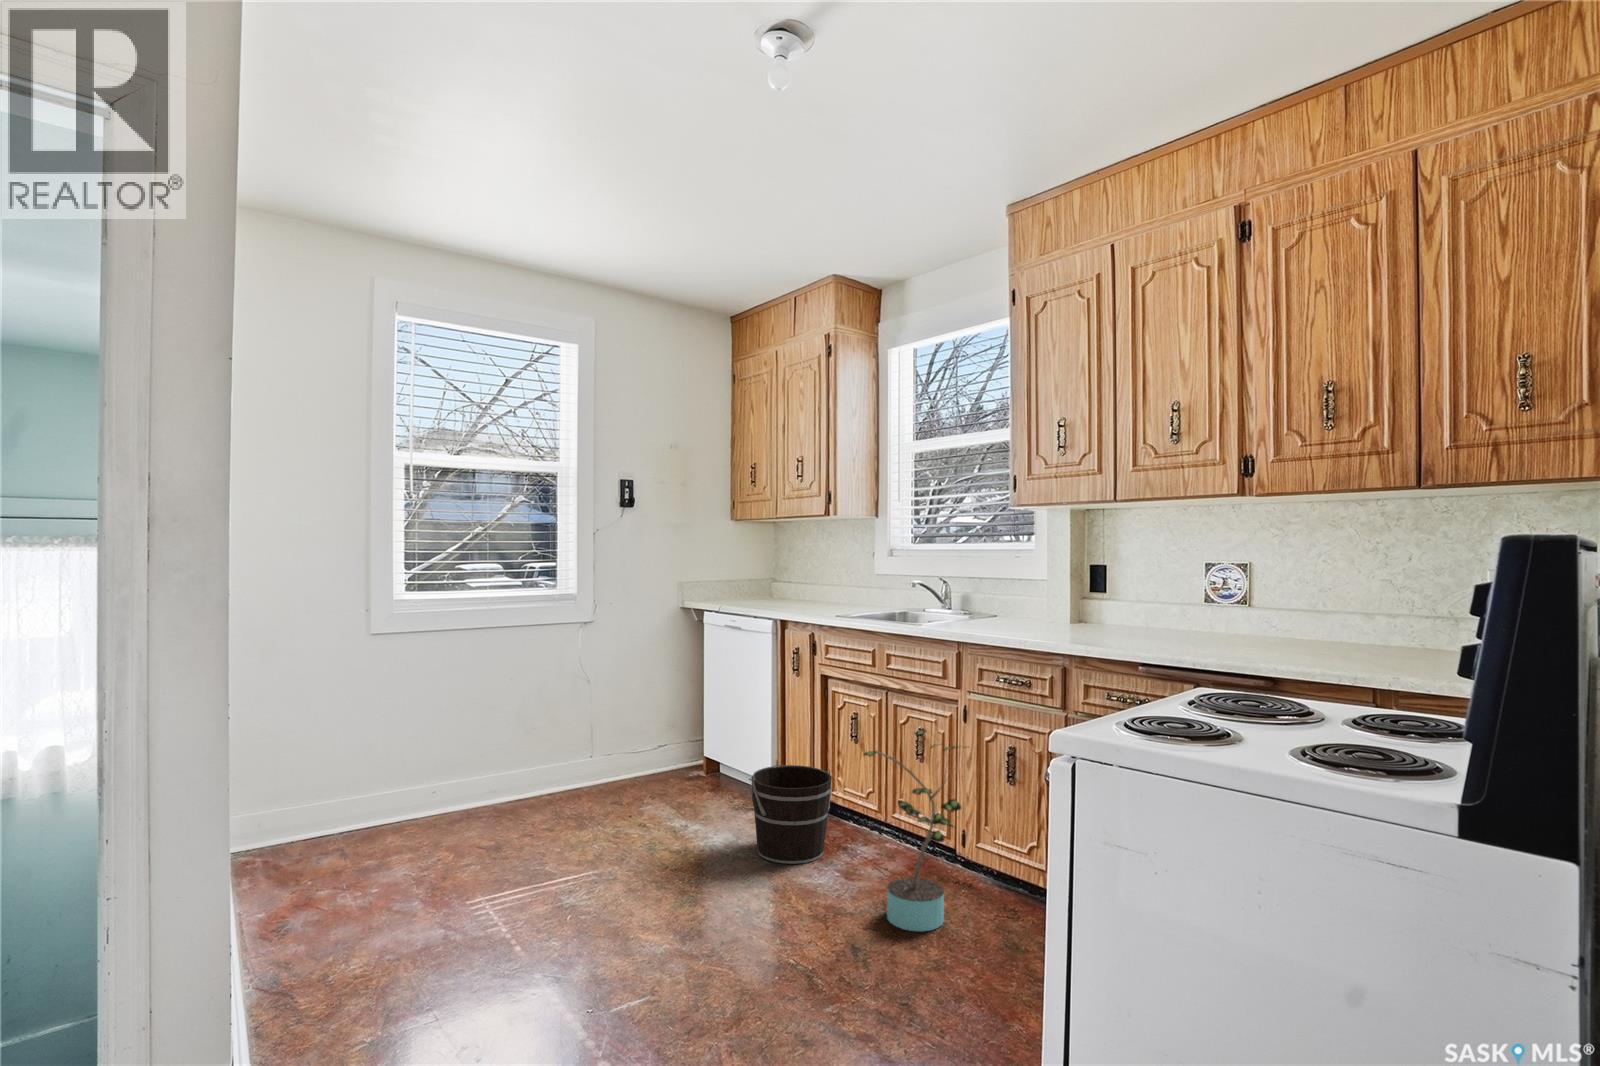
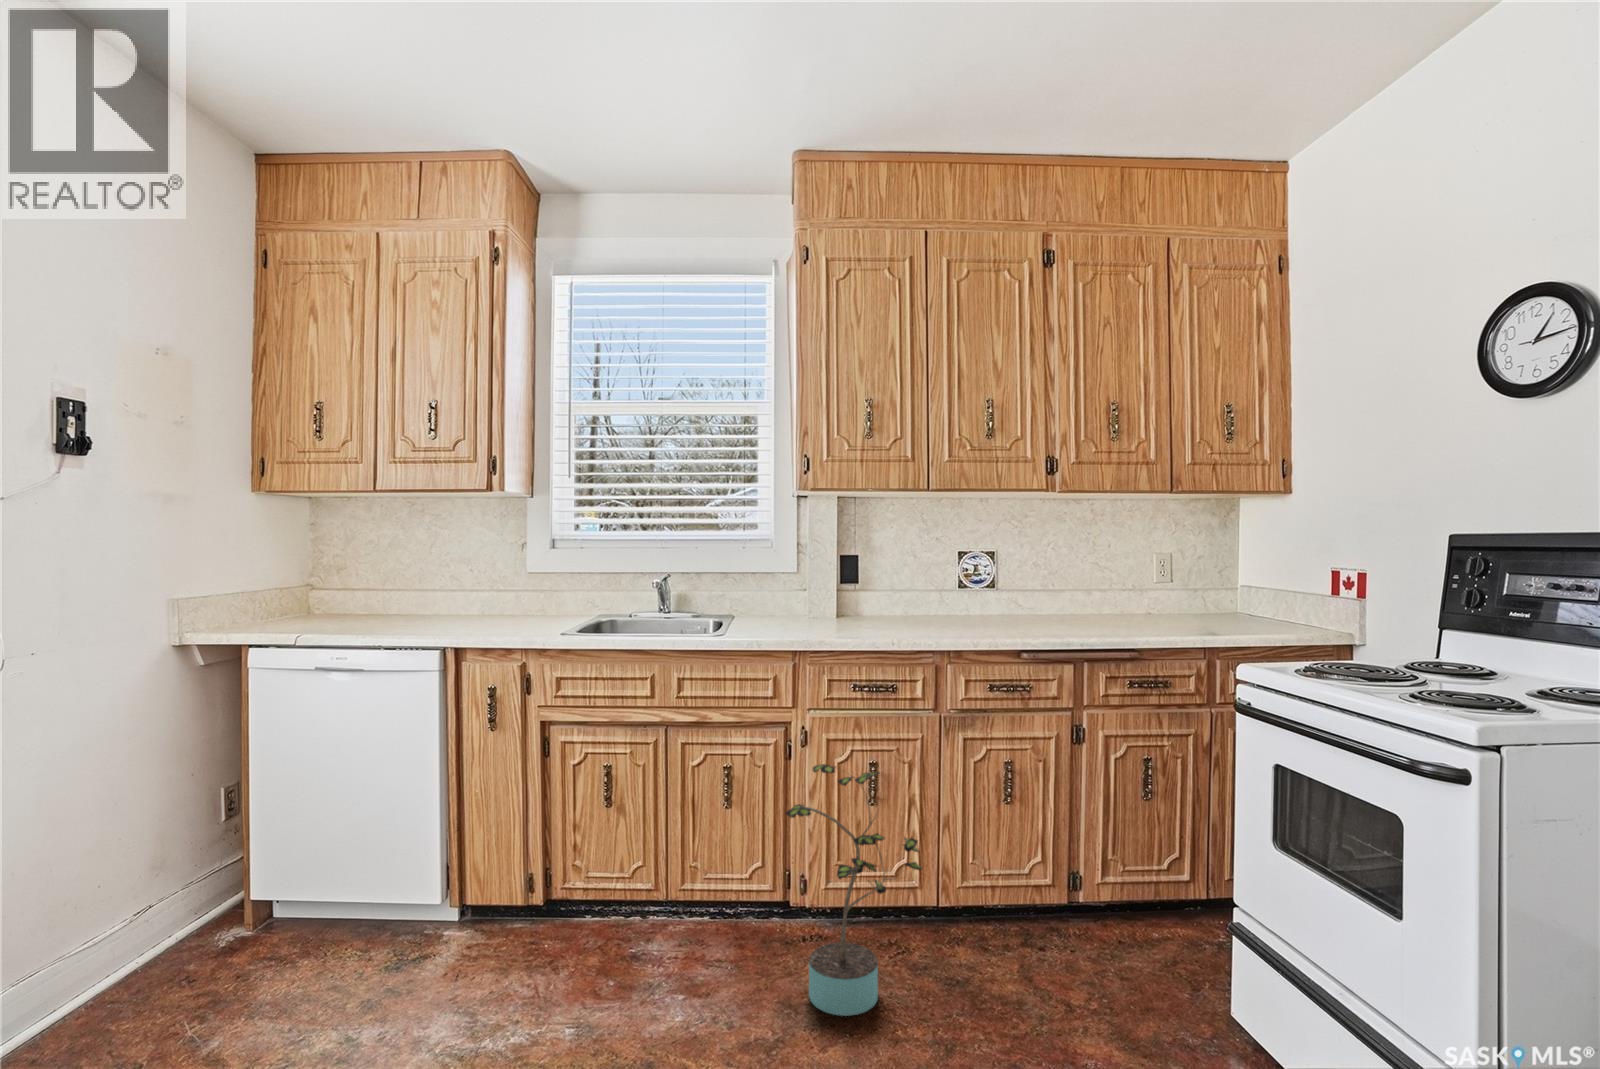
bucket: present [749,765,832,864] -> none [523,851,645,1016]

